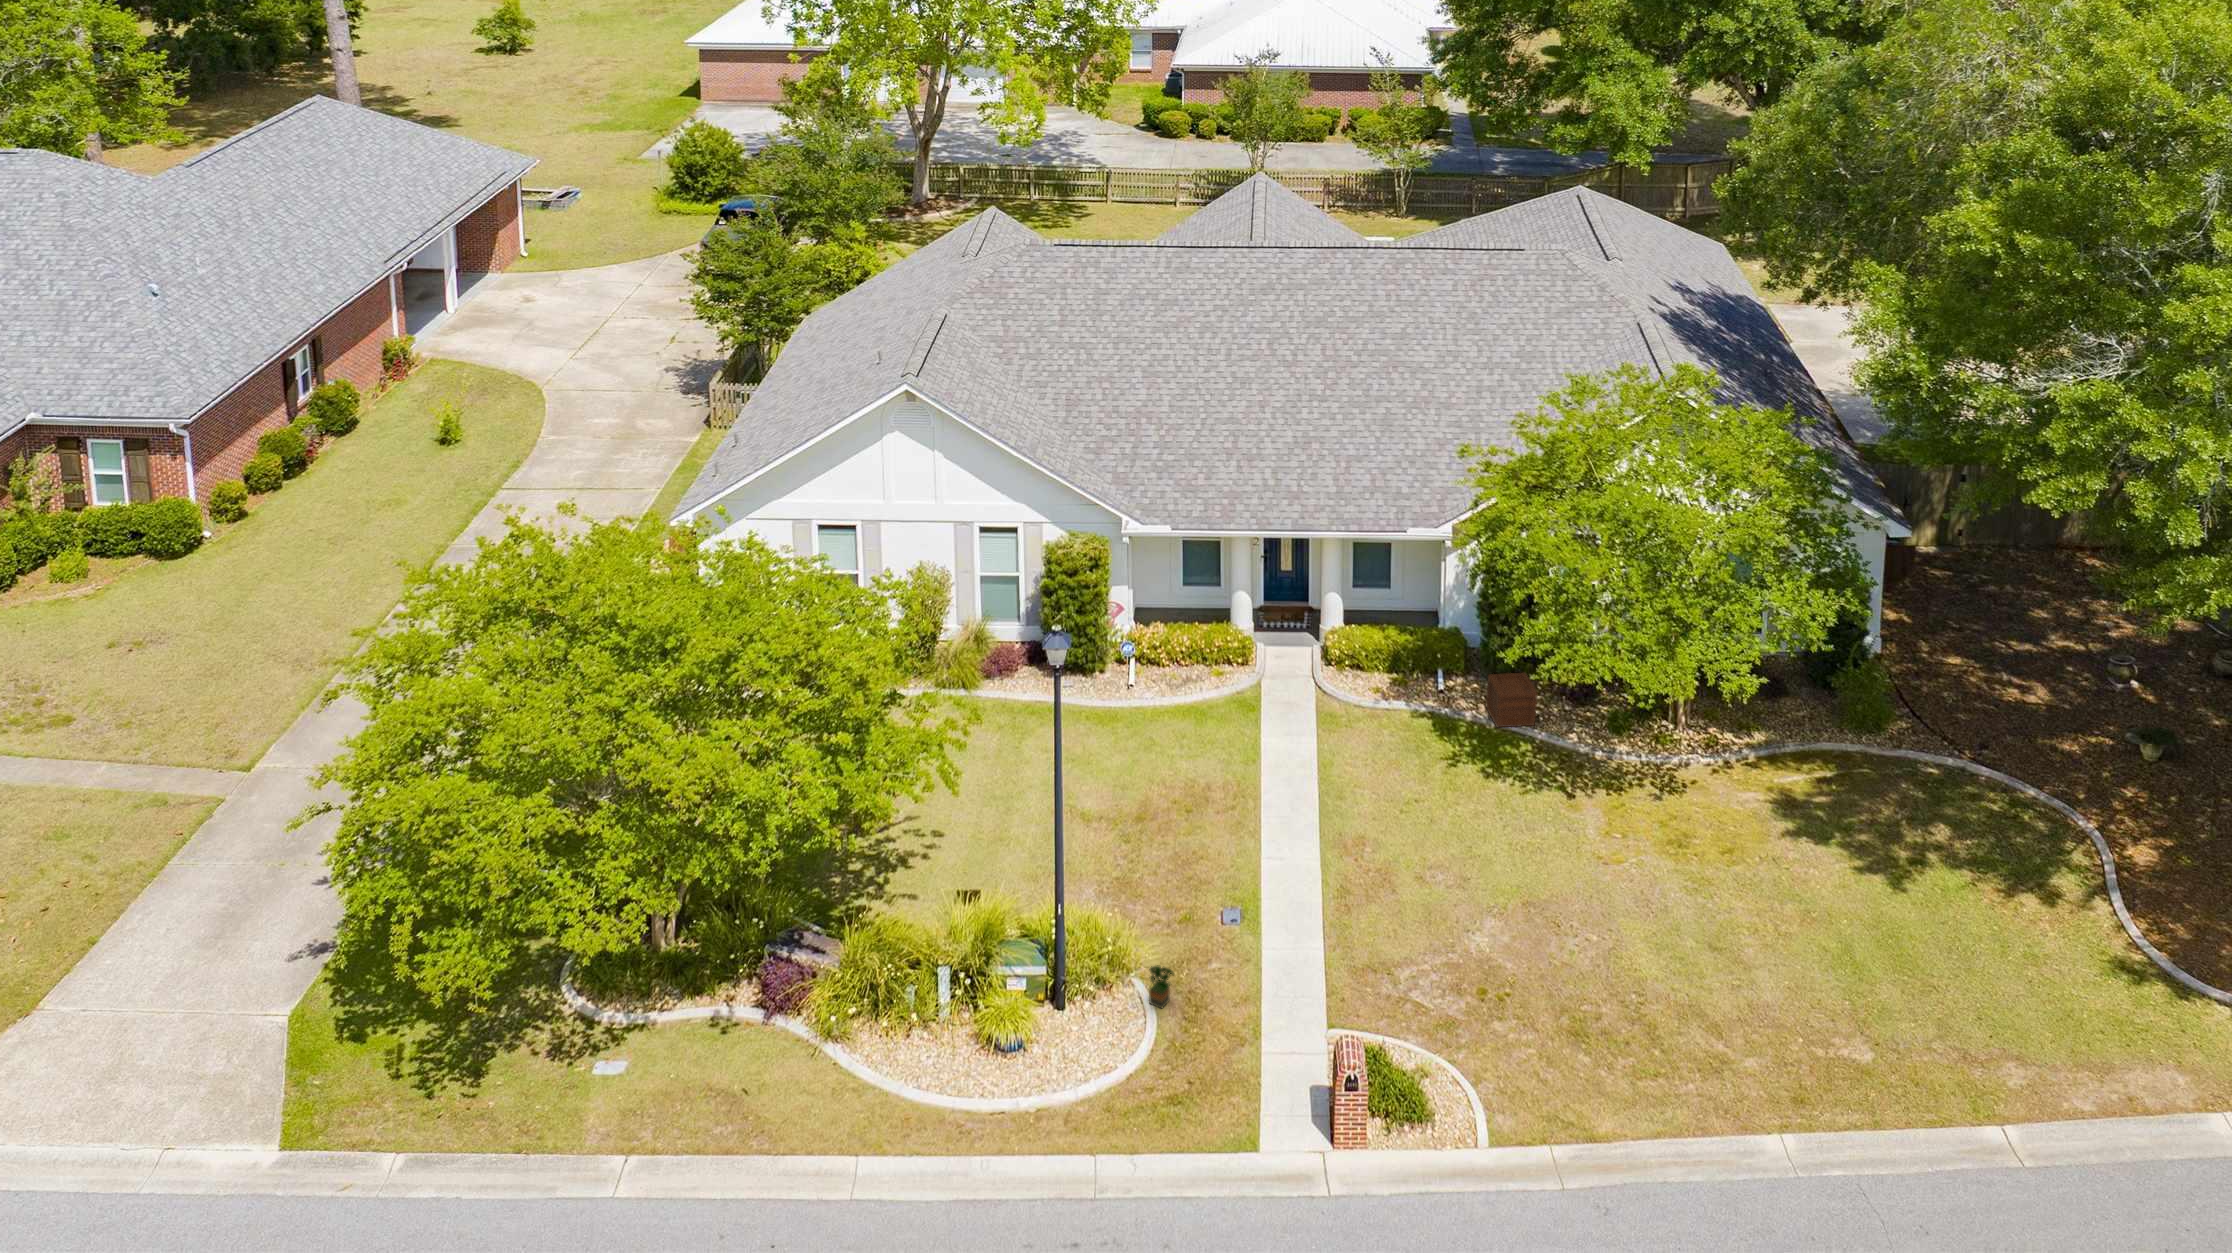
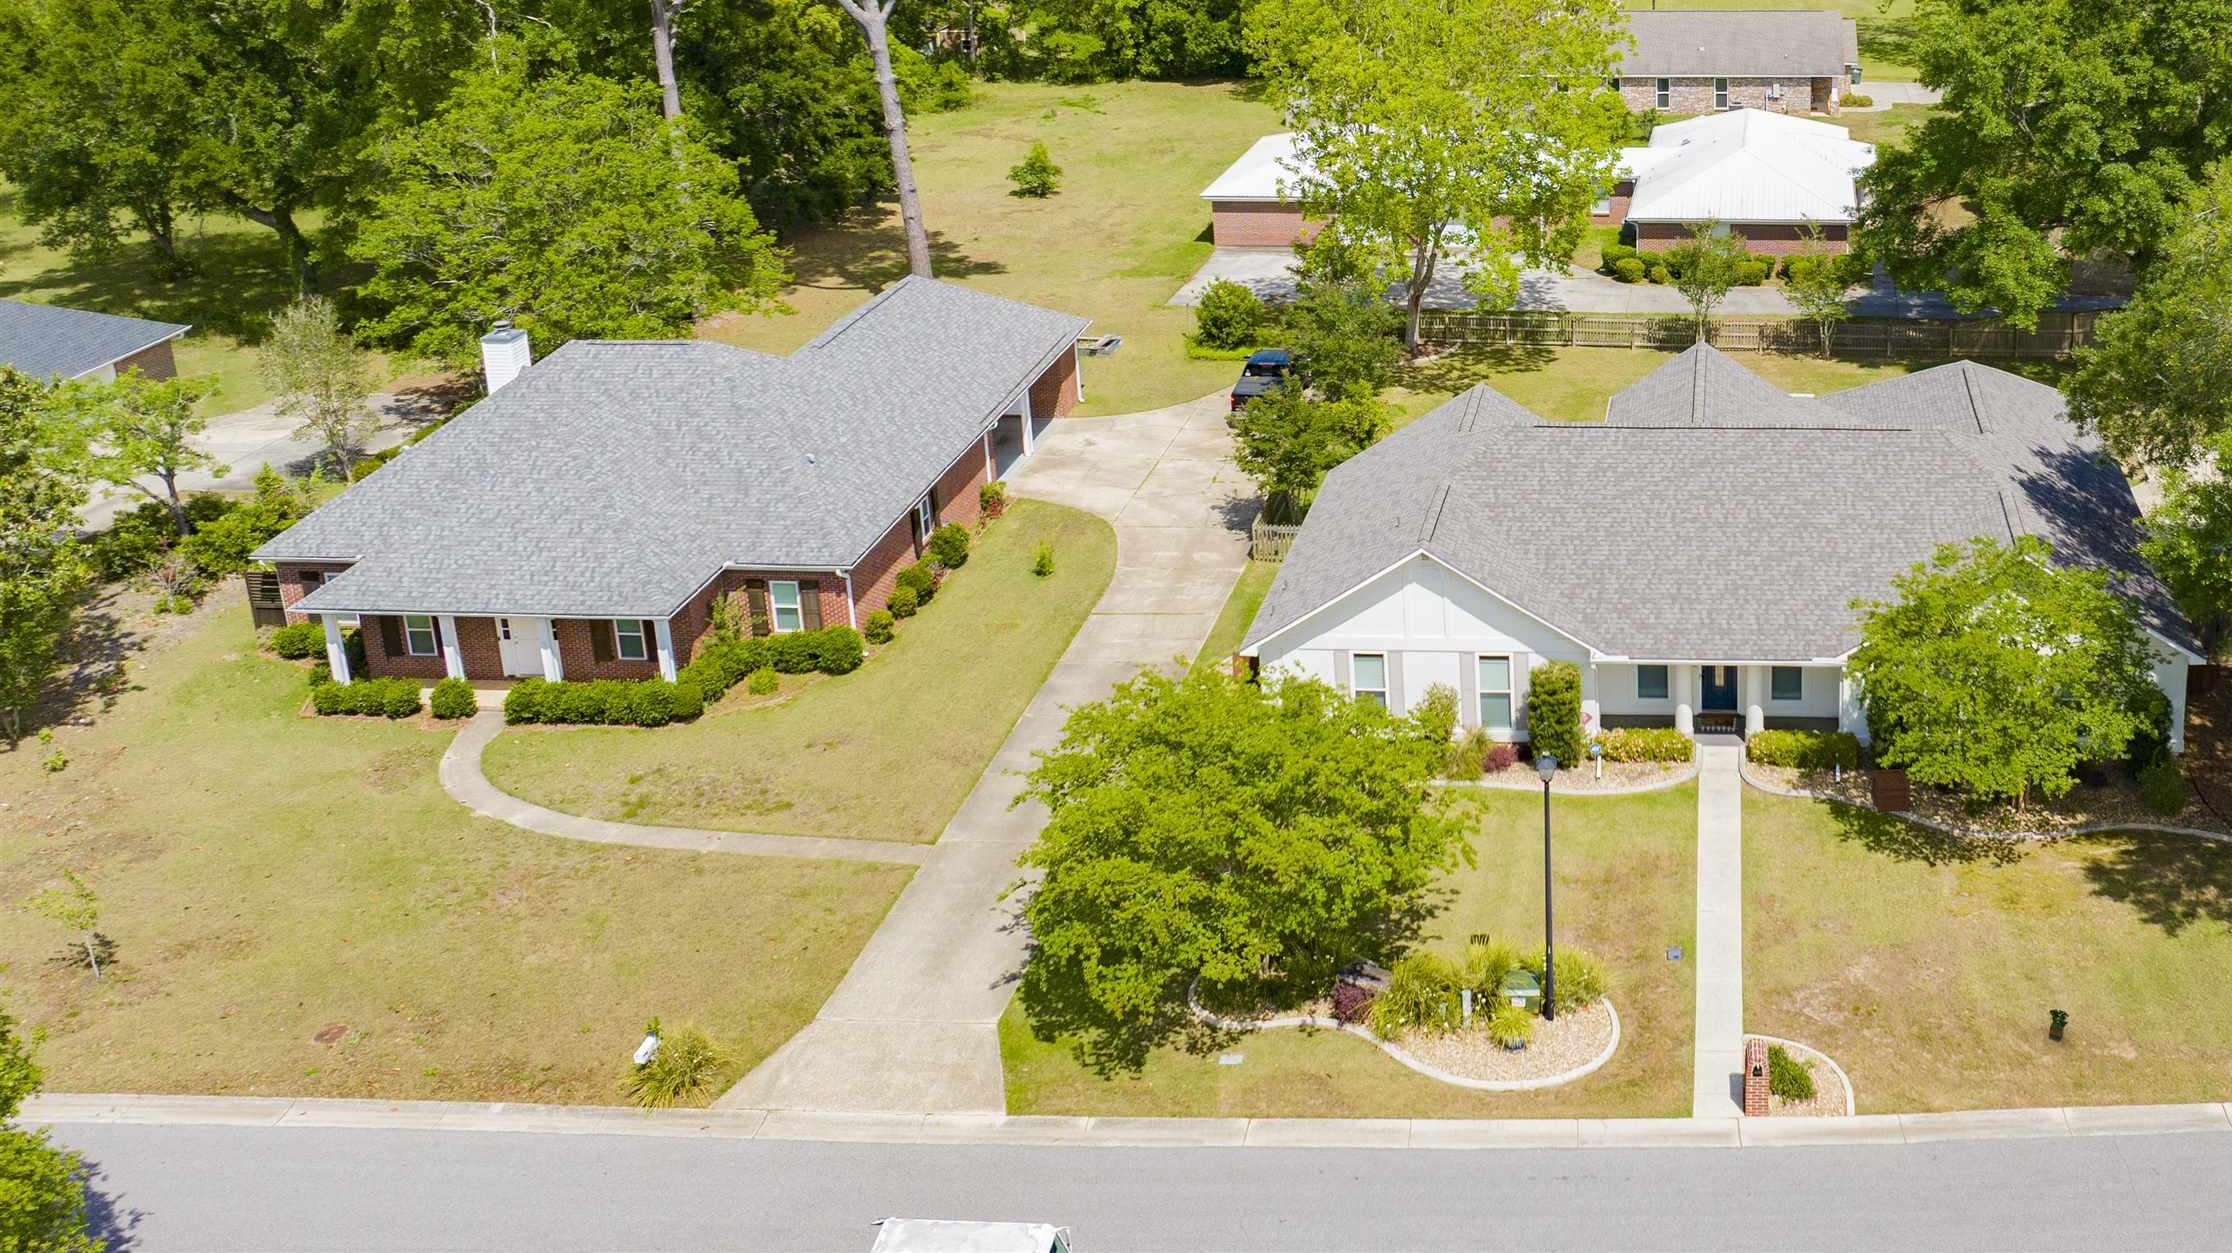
potted tree: present [1149,965,1174,1008] -> present [2049,1009,2069,1042]

